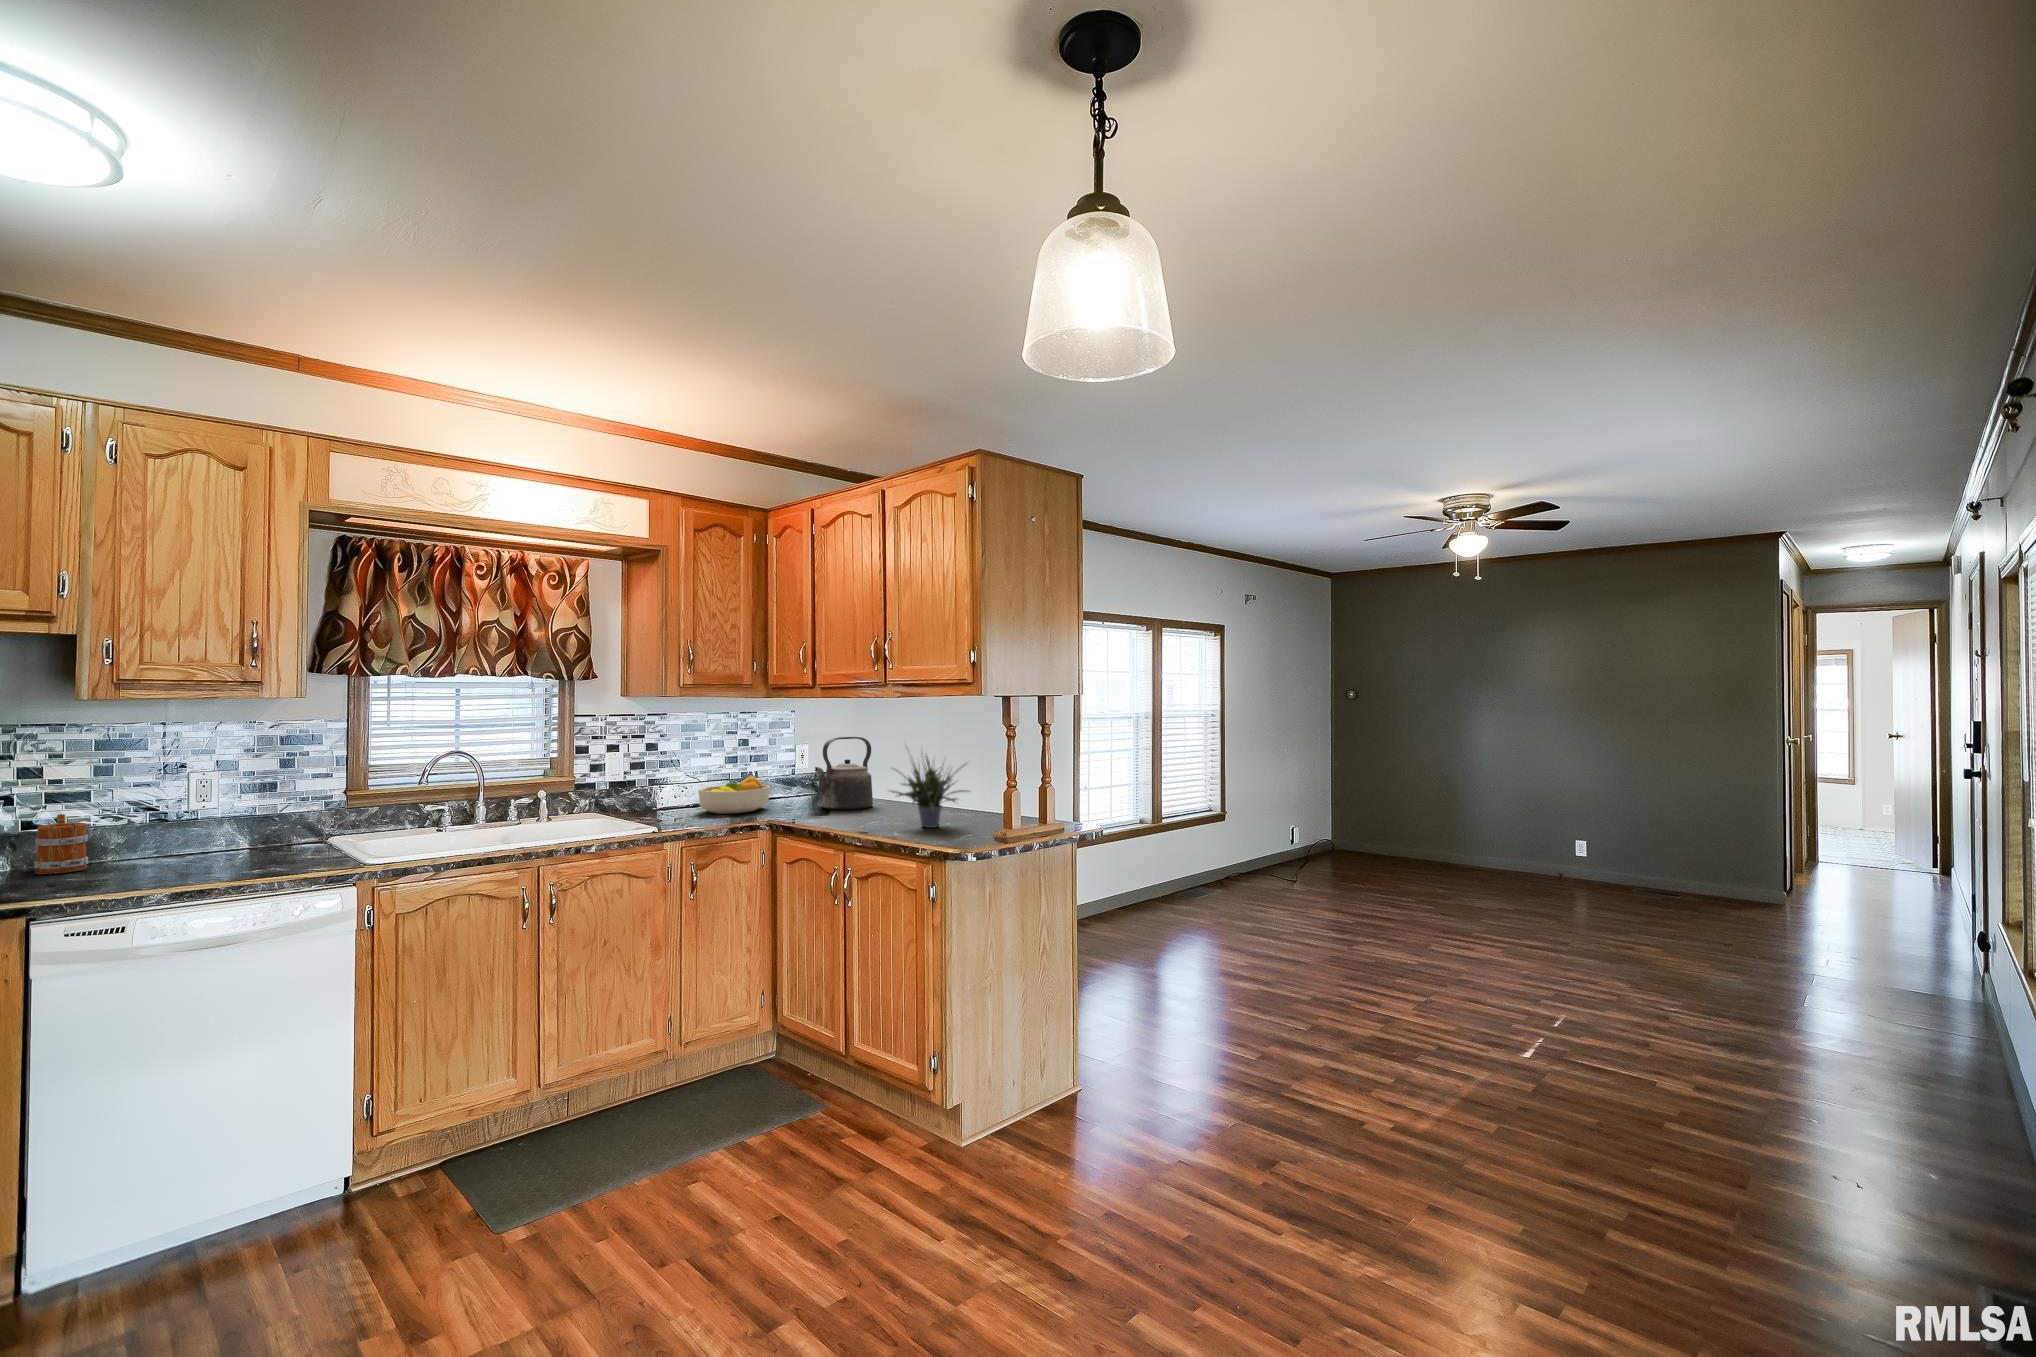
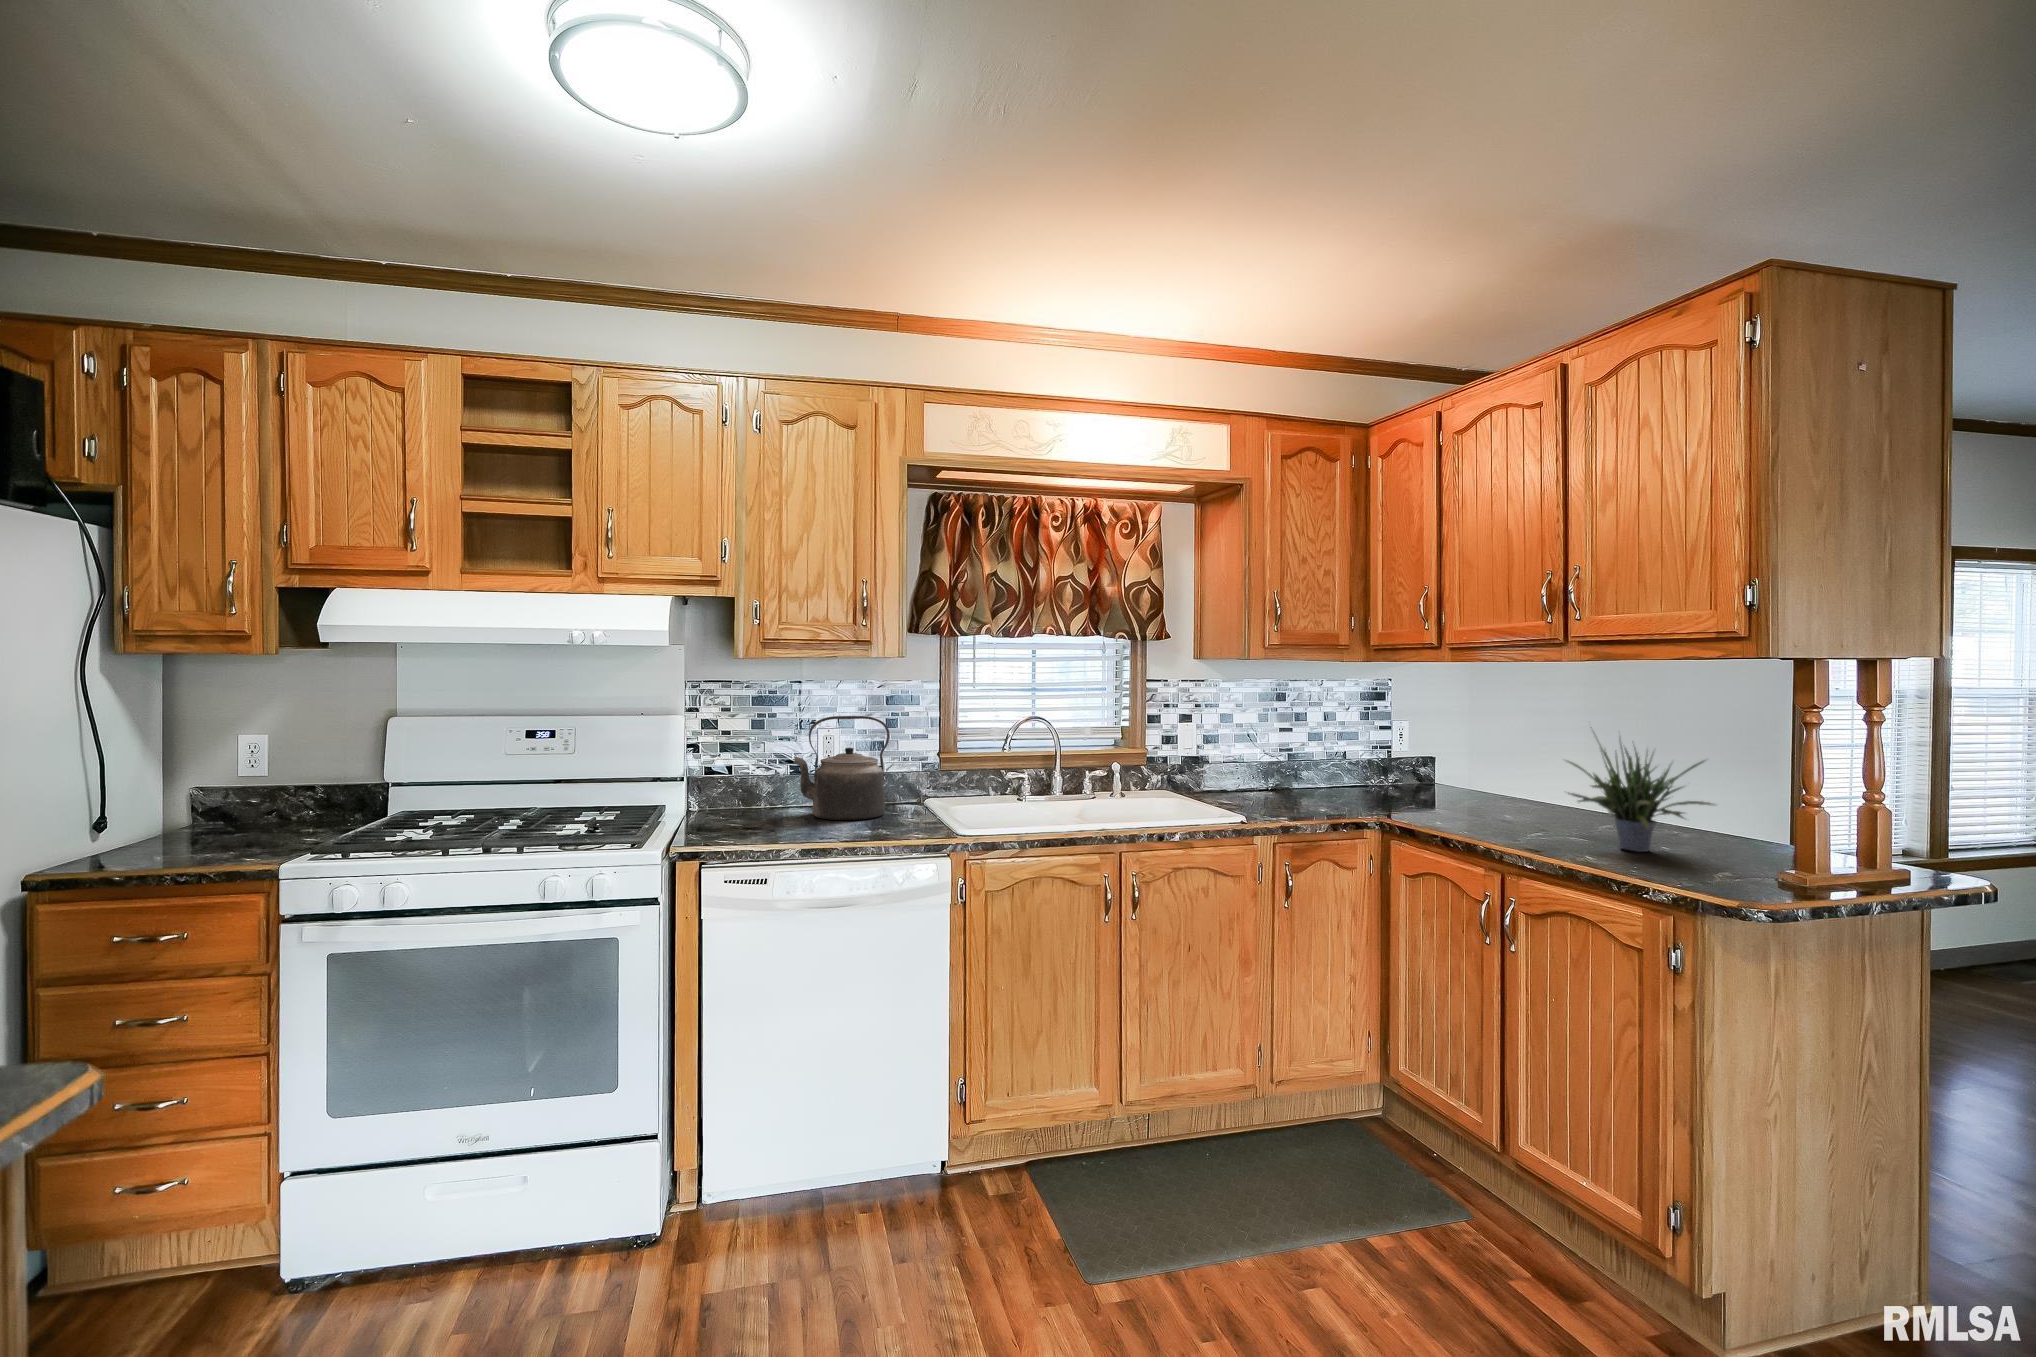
kettle: present [815,737,873,809] -> present [794,716,889,820]
fruit bowl: present [698,776,770,814] -> none [1284,757,1370,803]
mug: present [34,814,89,874] -> none [707,763,745,818]

